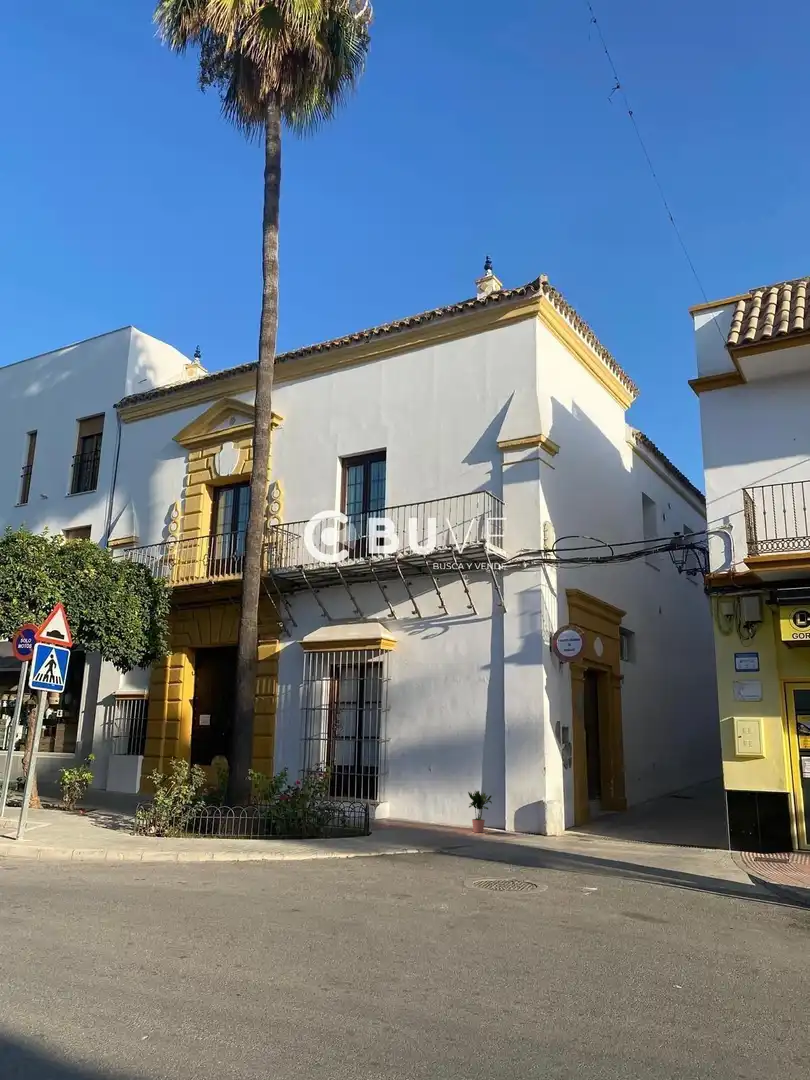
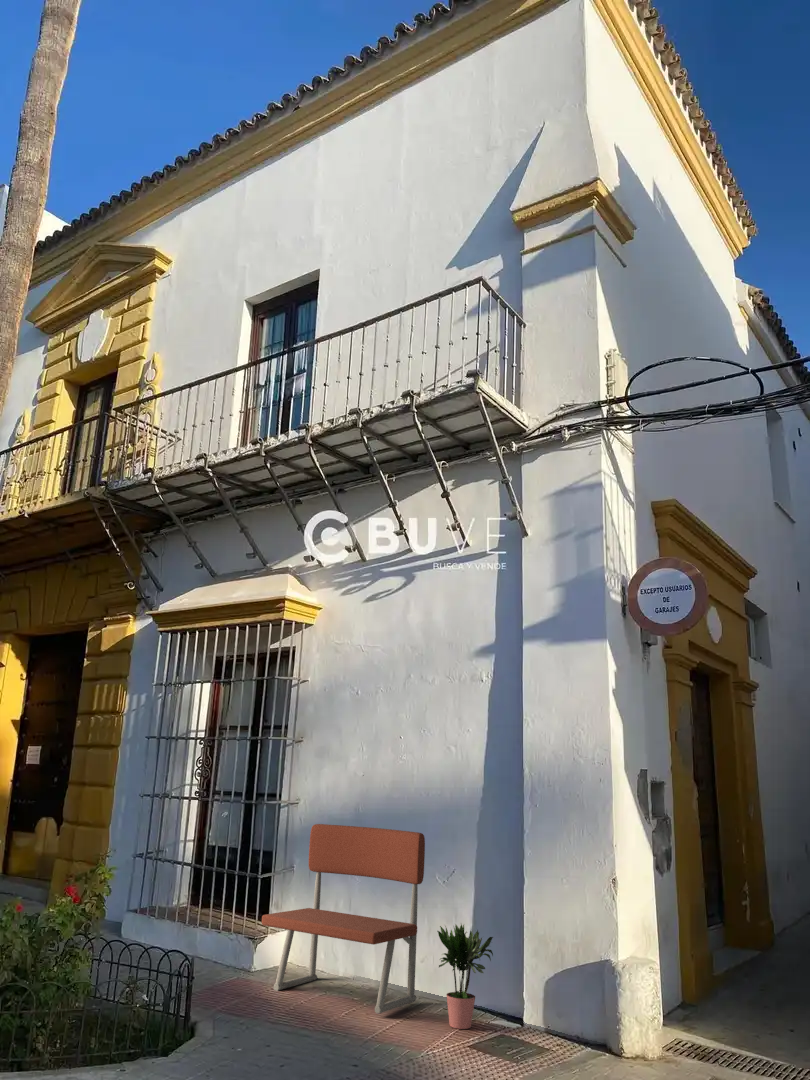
bench: none [384,750,459,829] -> present [262,824,425,1014]

